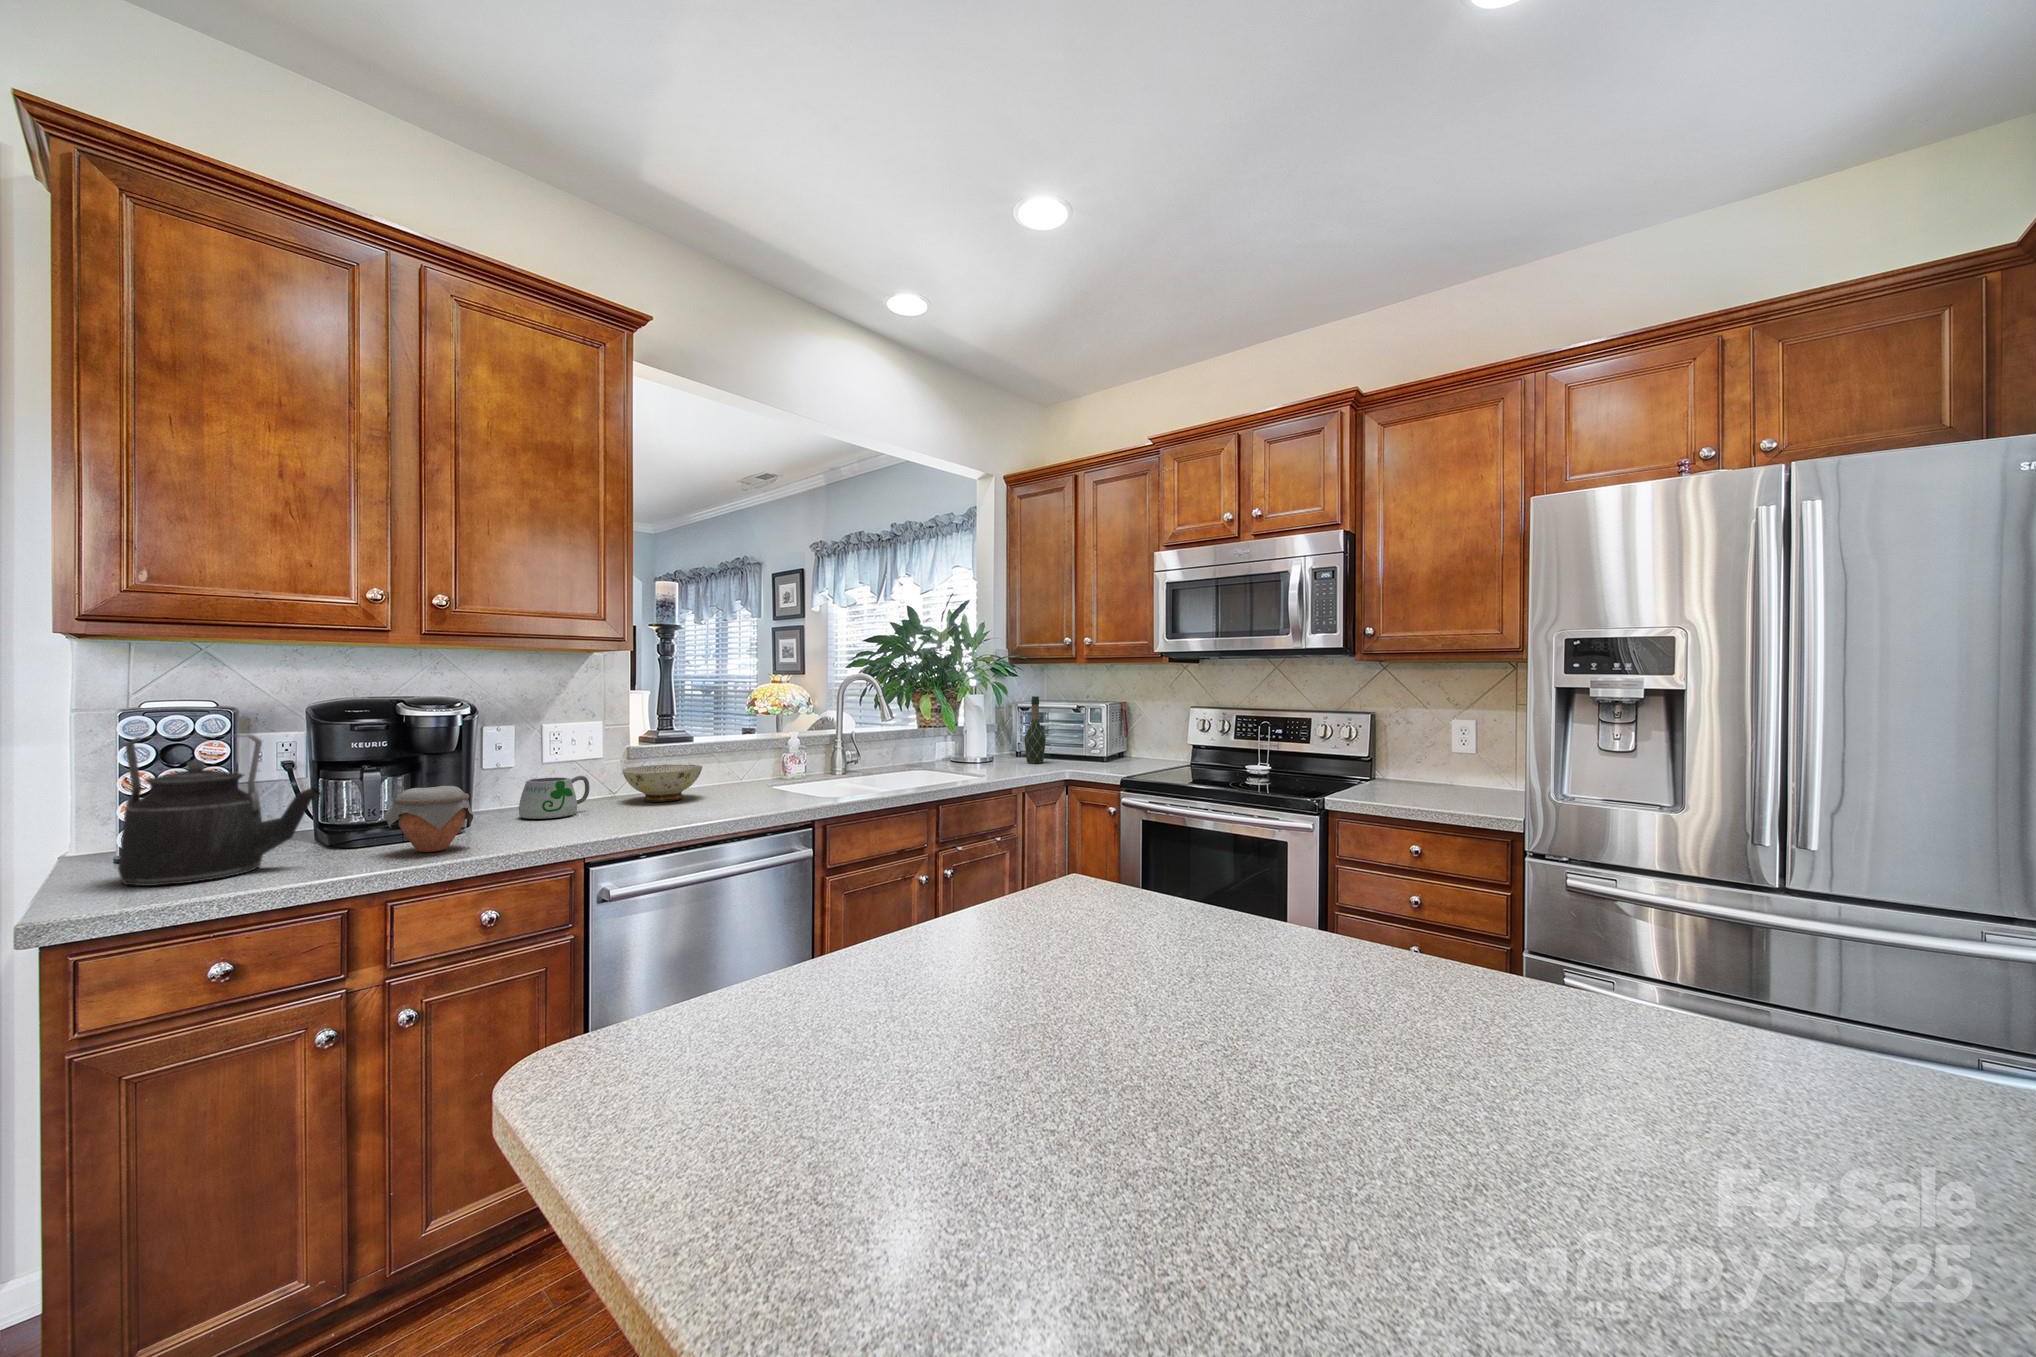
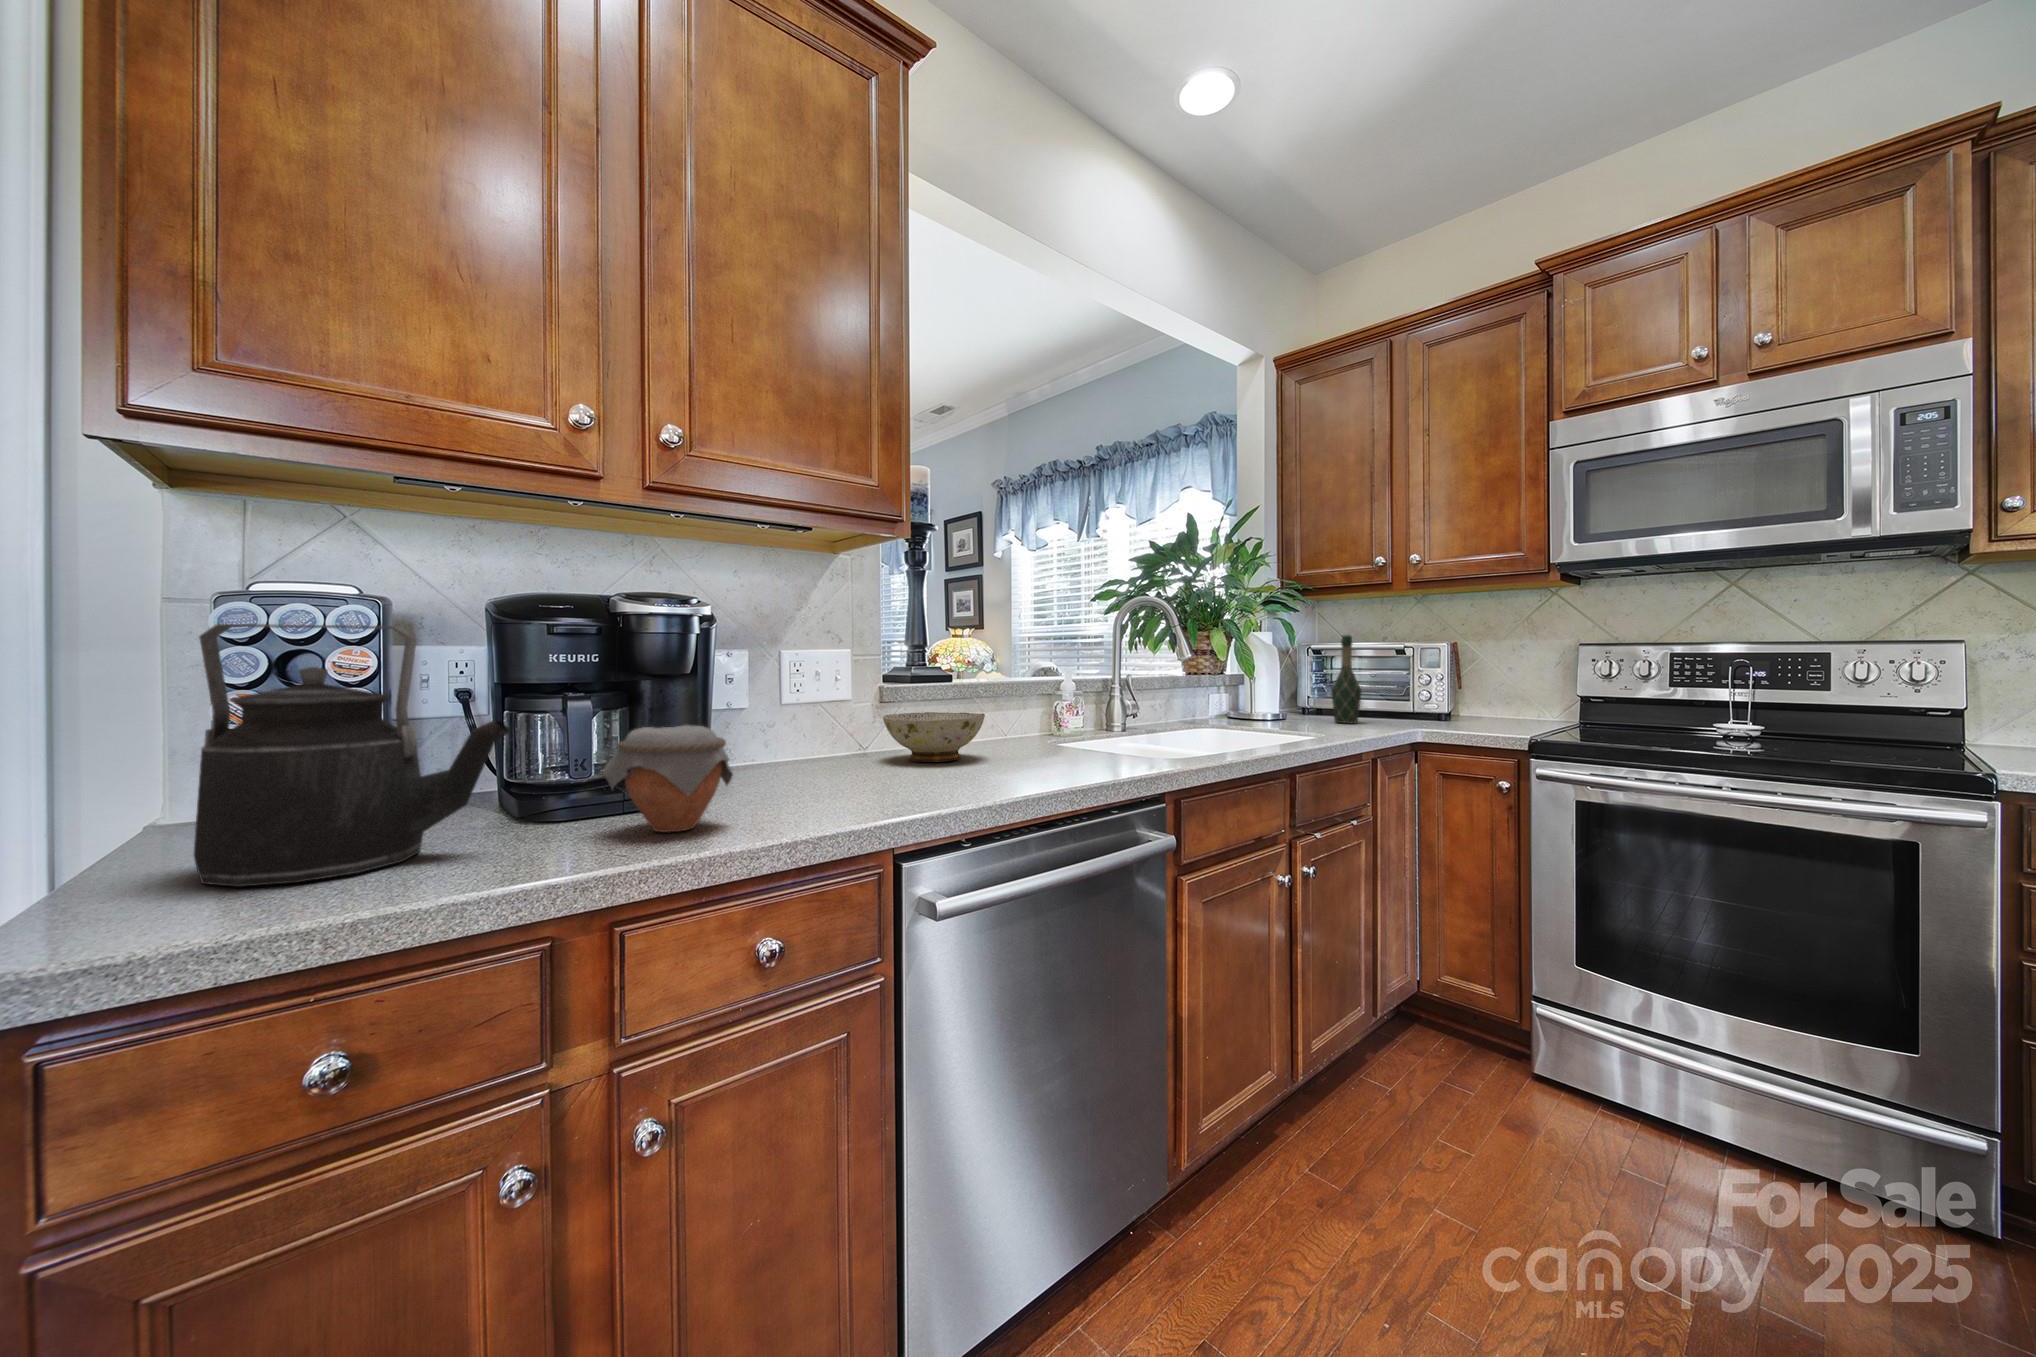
mug: present [519,776,589,819] -> none [764,722,862,782]

